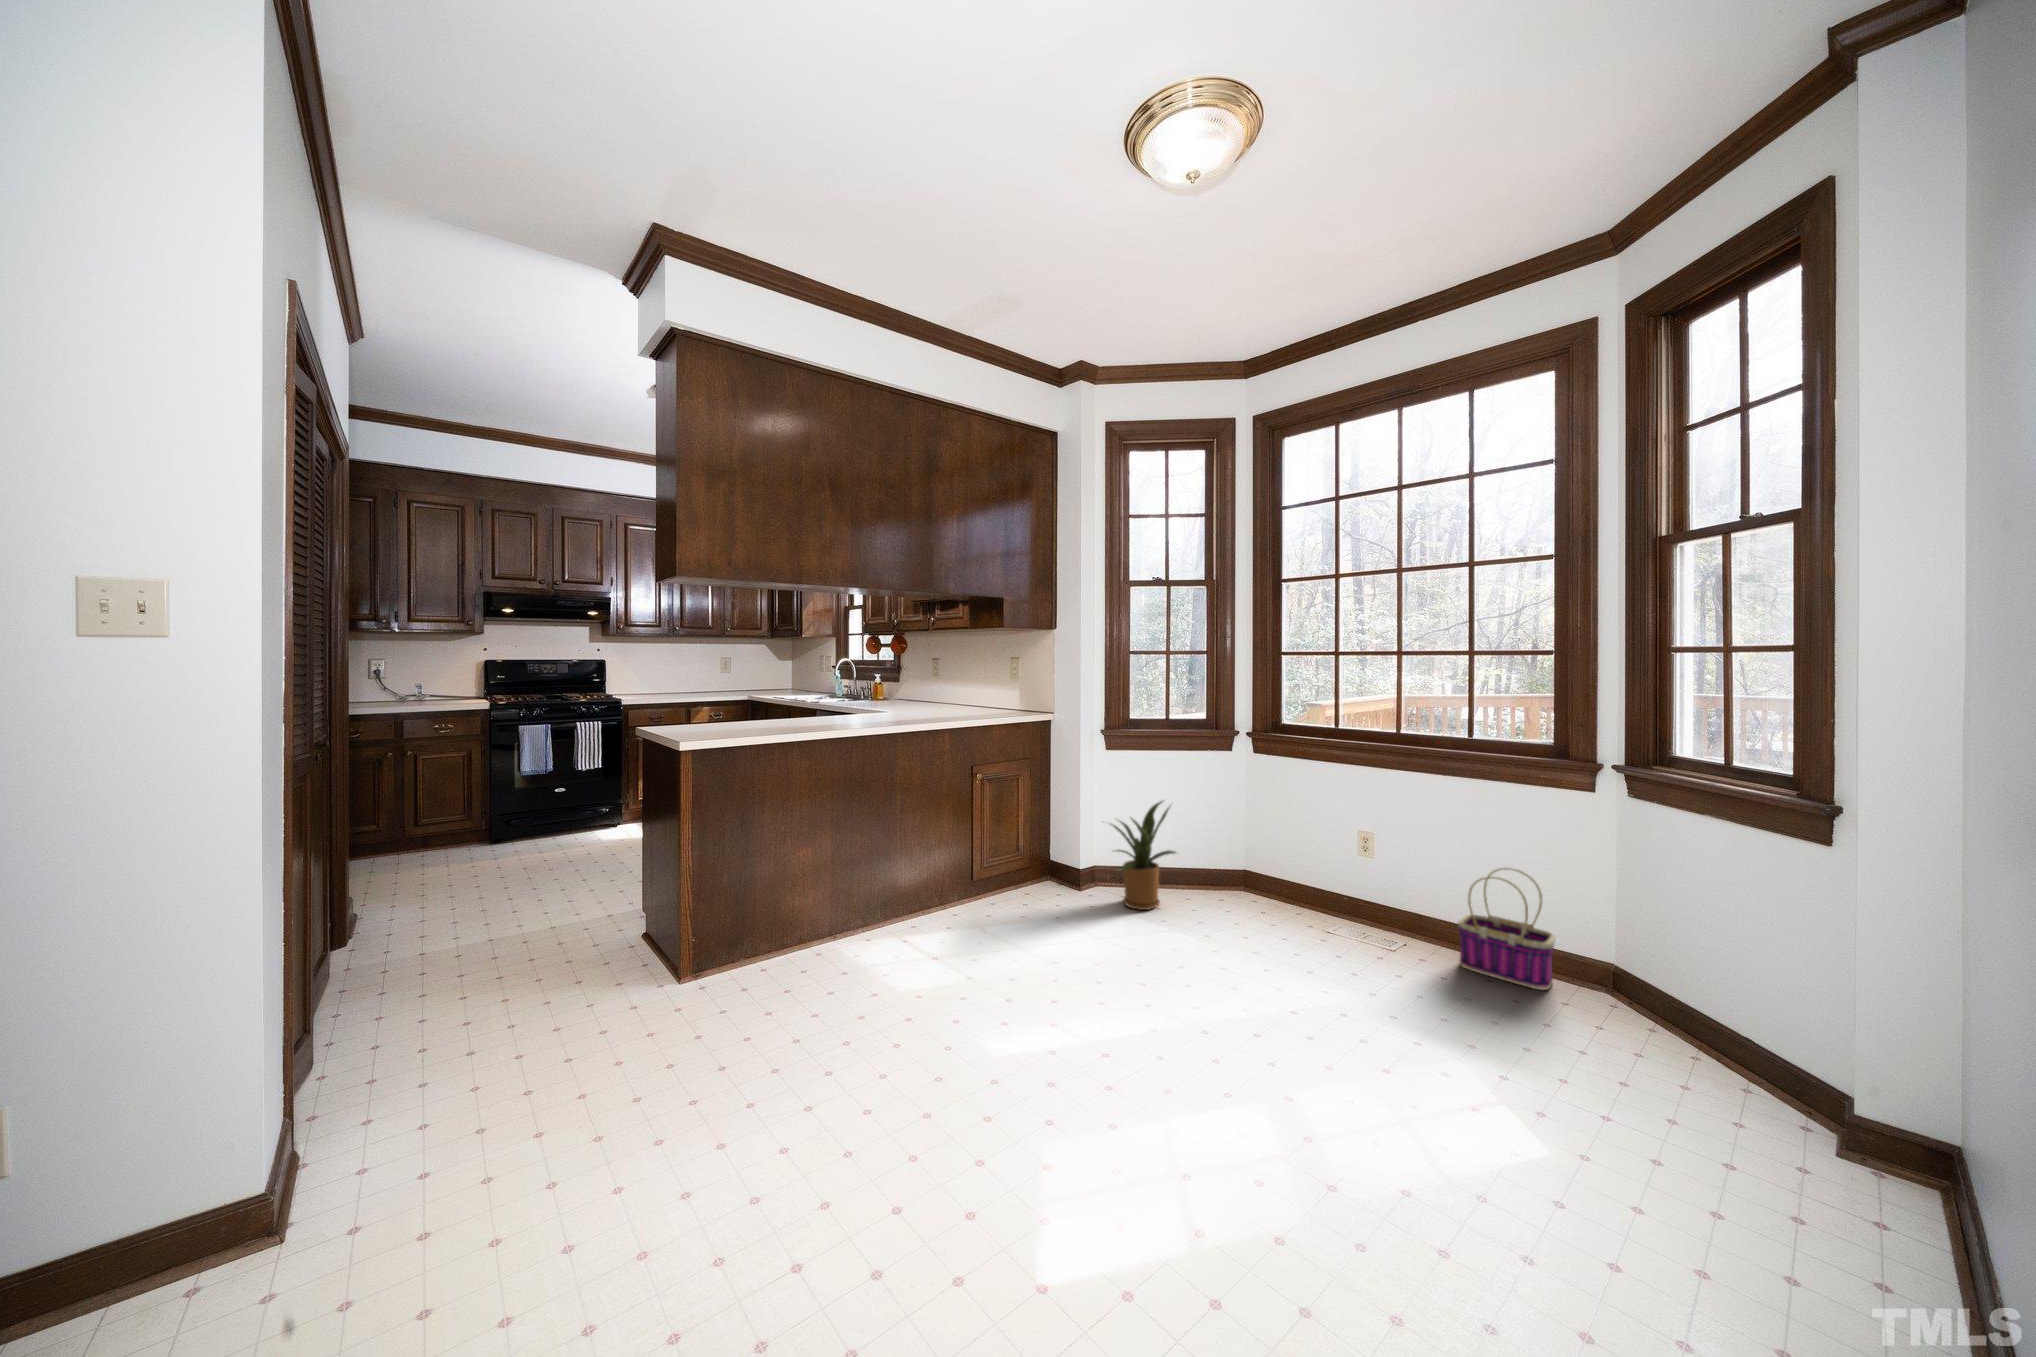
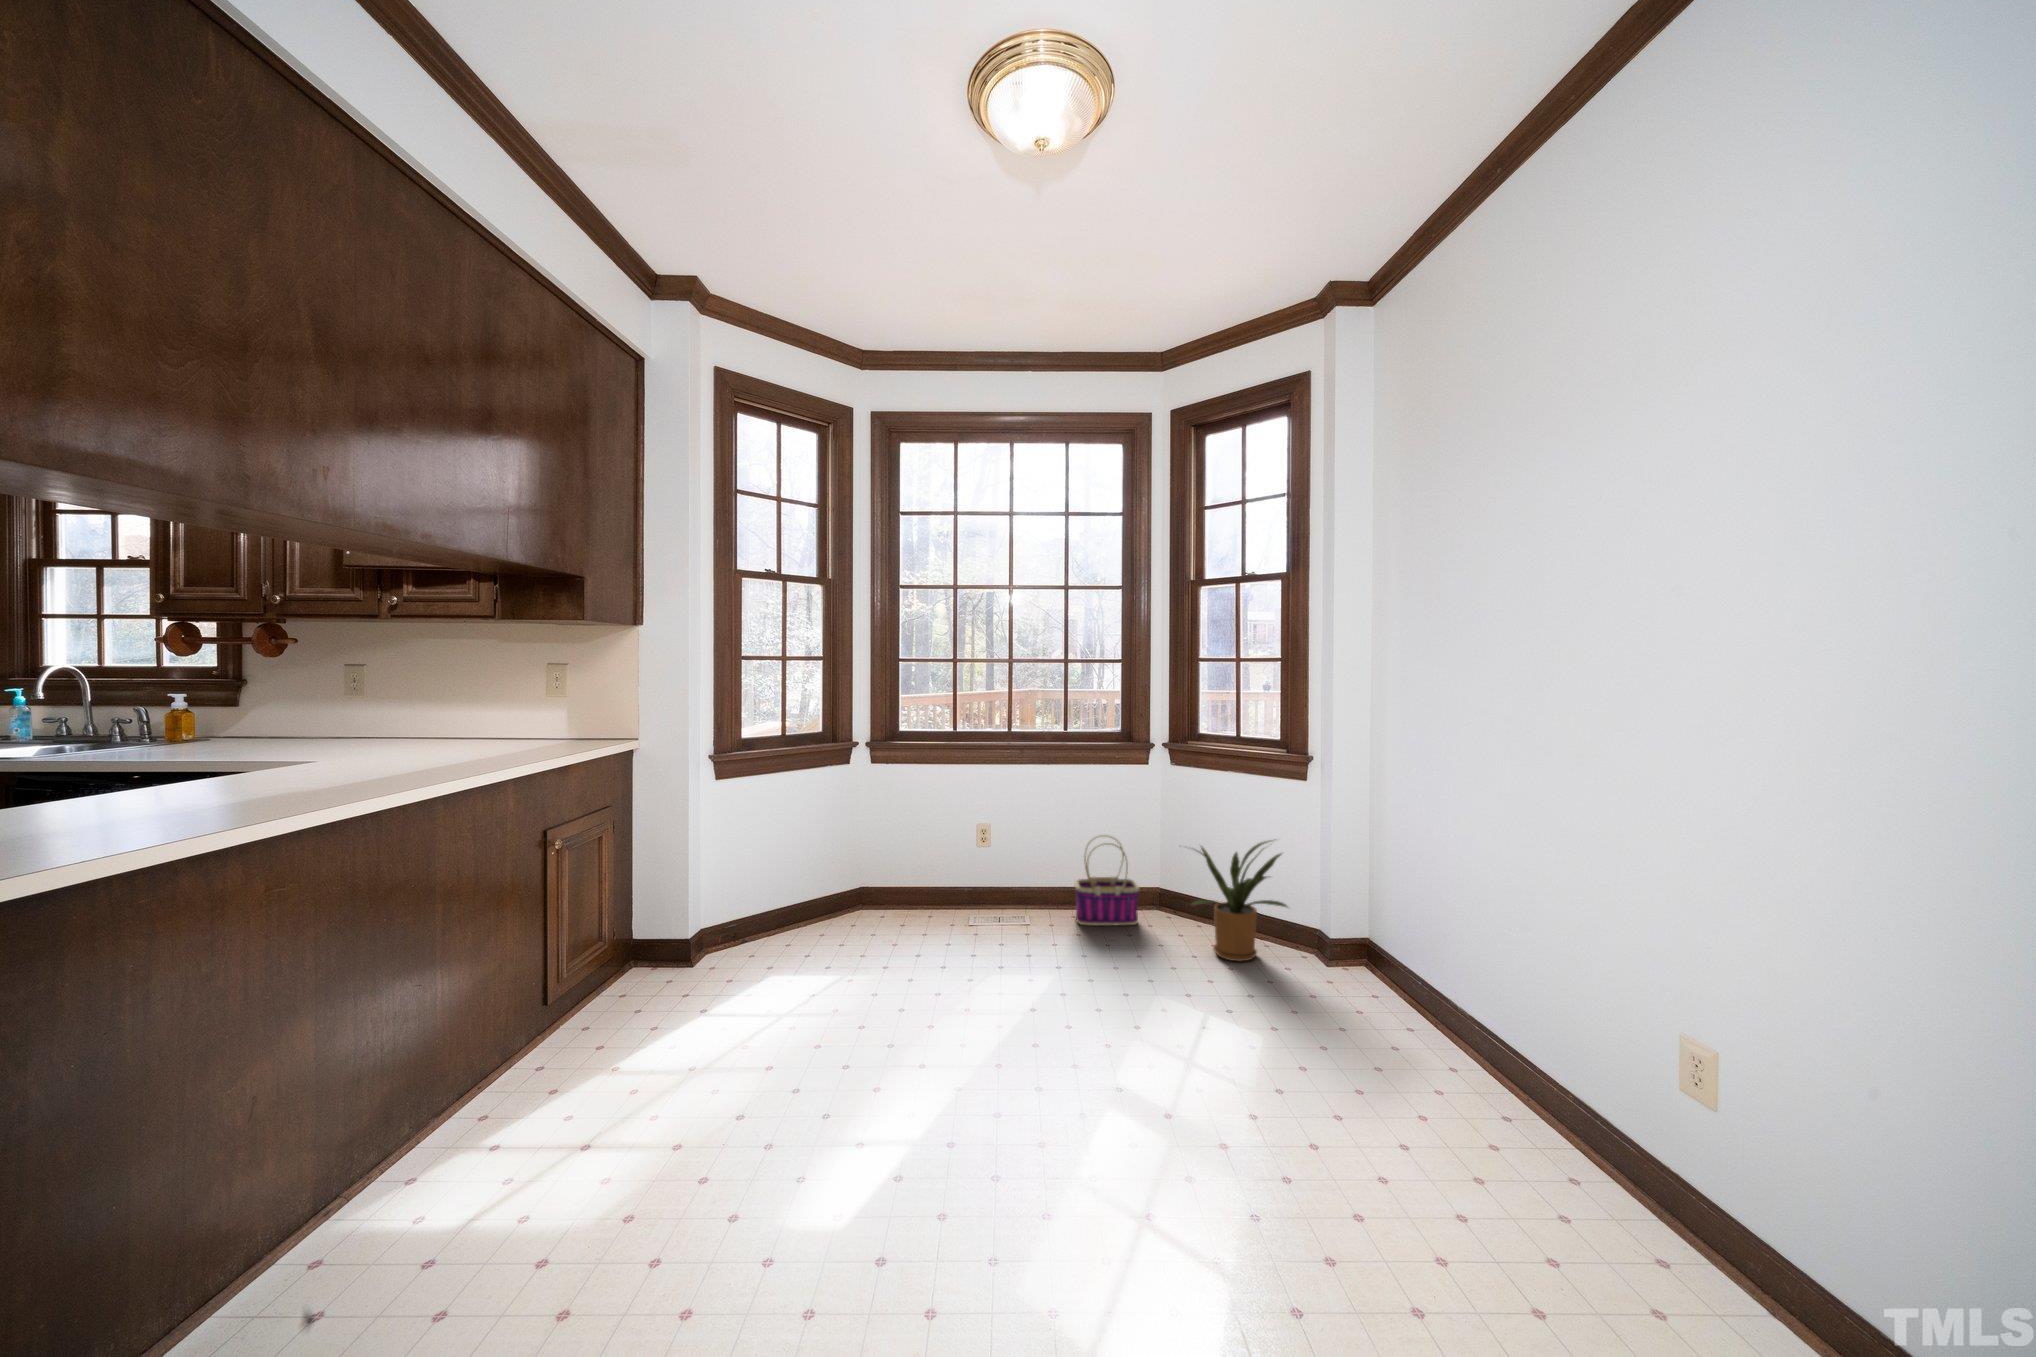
house plant: present [1111,801,1175,910] -> present [1192,840,1287,961]

